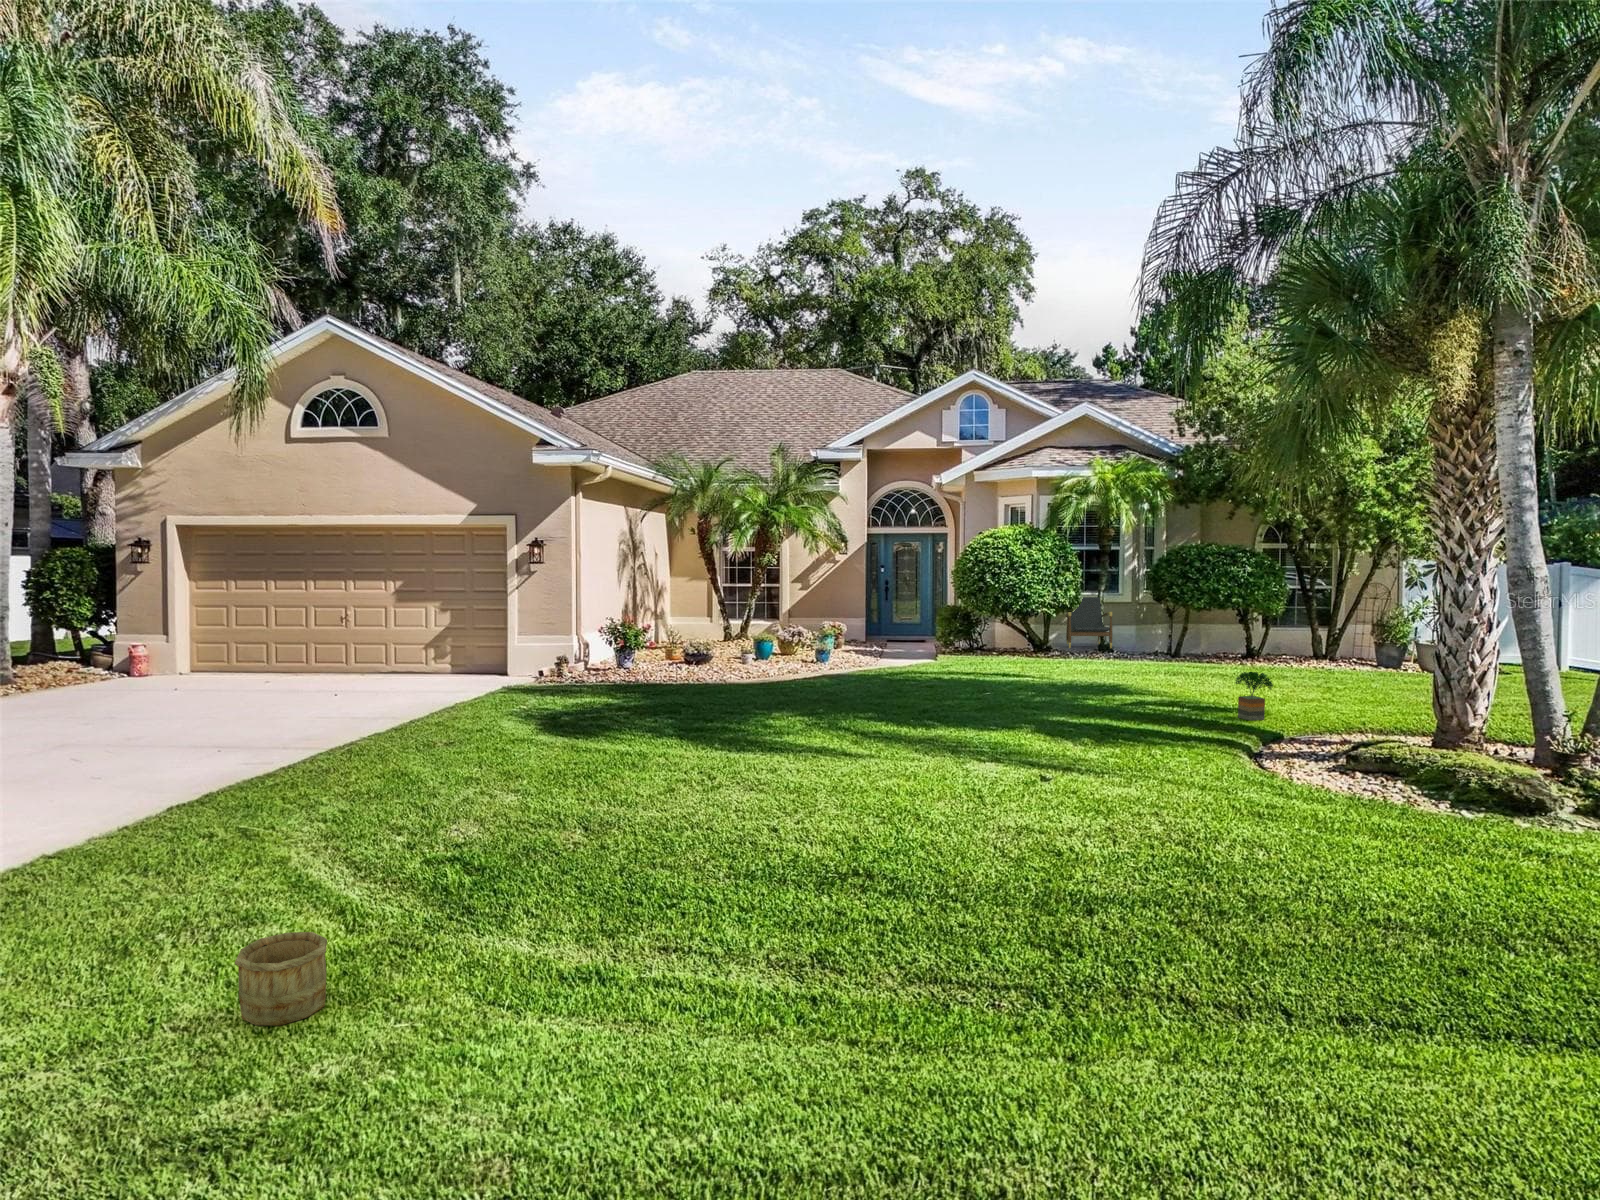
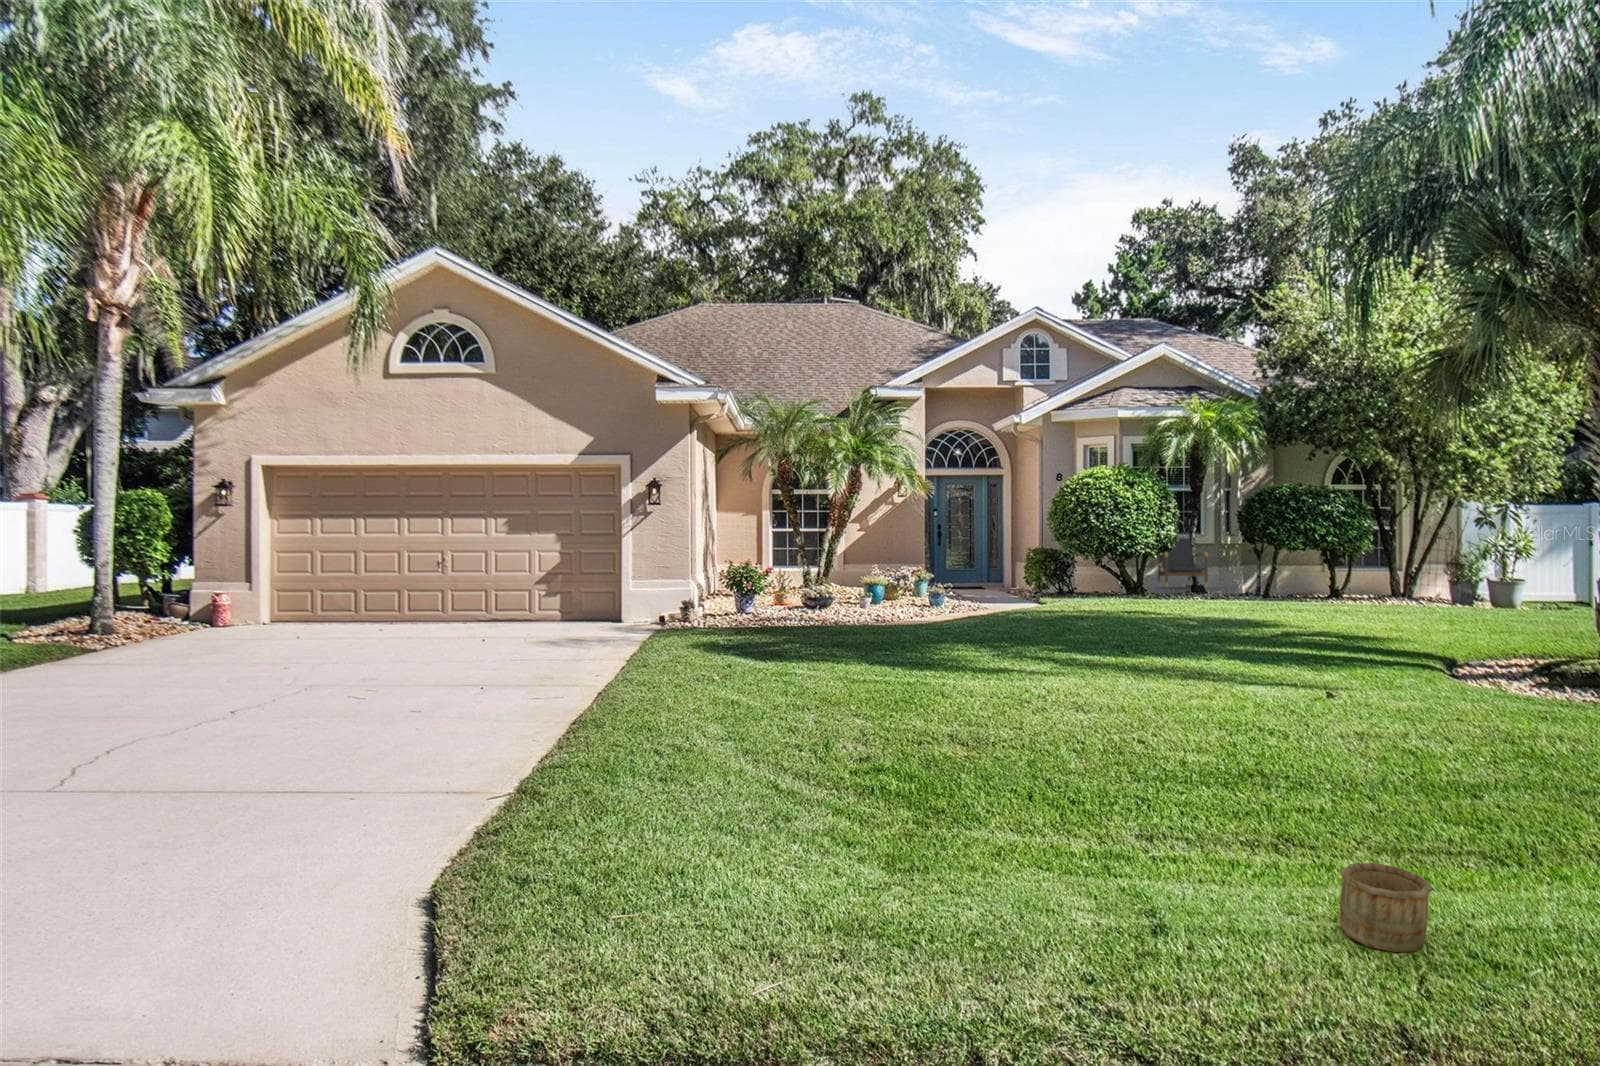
potted tree: present [1235,672,1273,720] -> none [1417,607,1460,655]
wooden bucket: present [235,932,327,1025] -> present [1340,863,1432,952]

